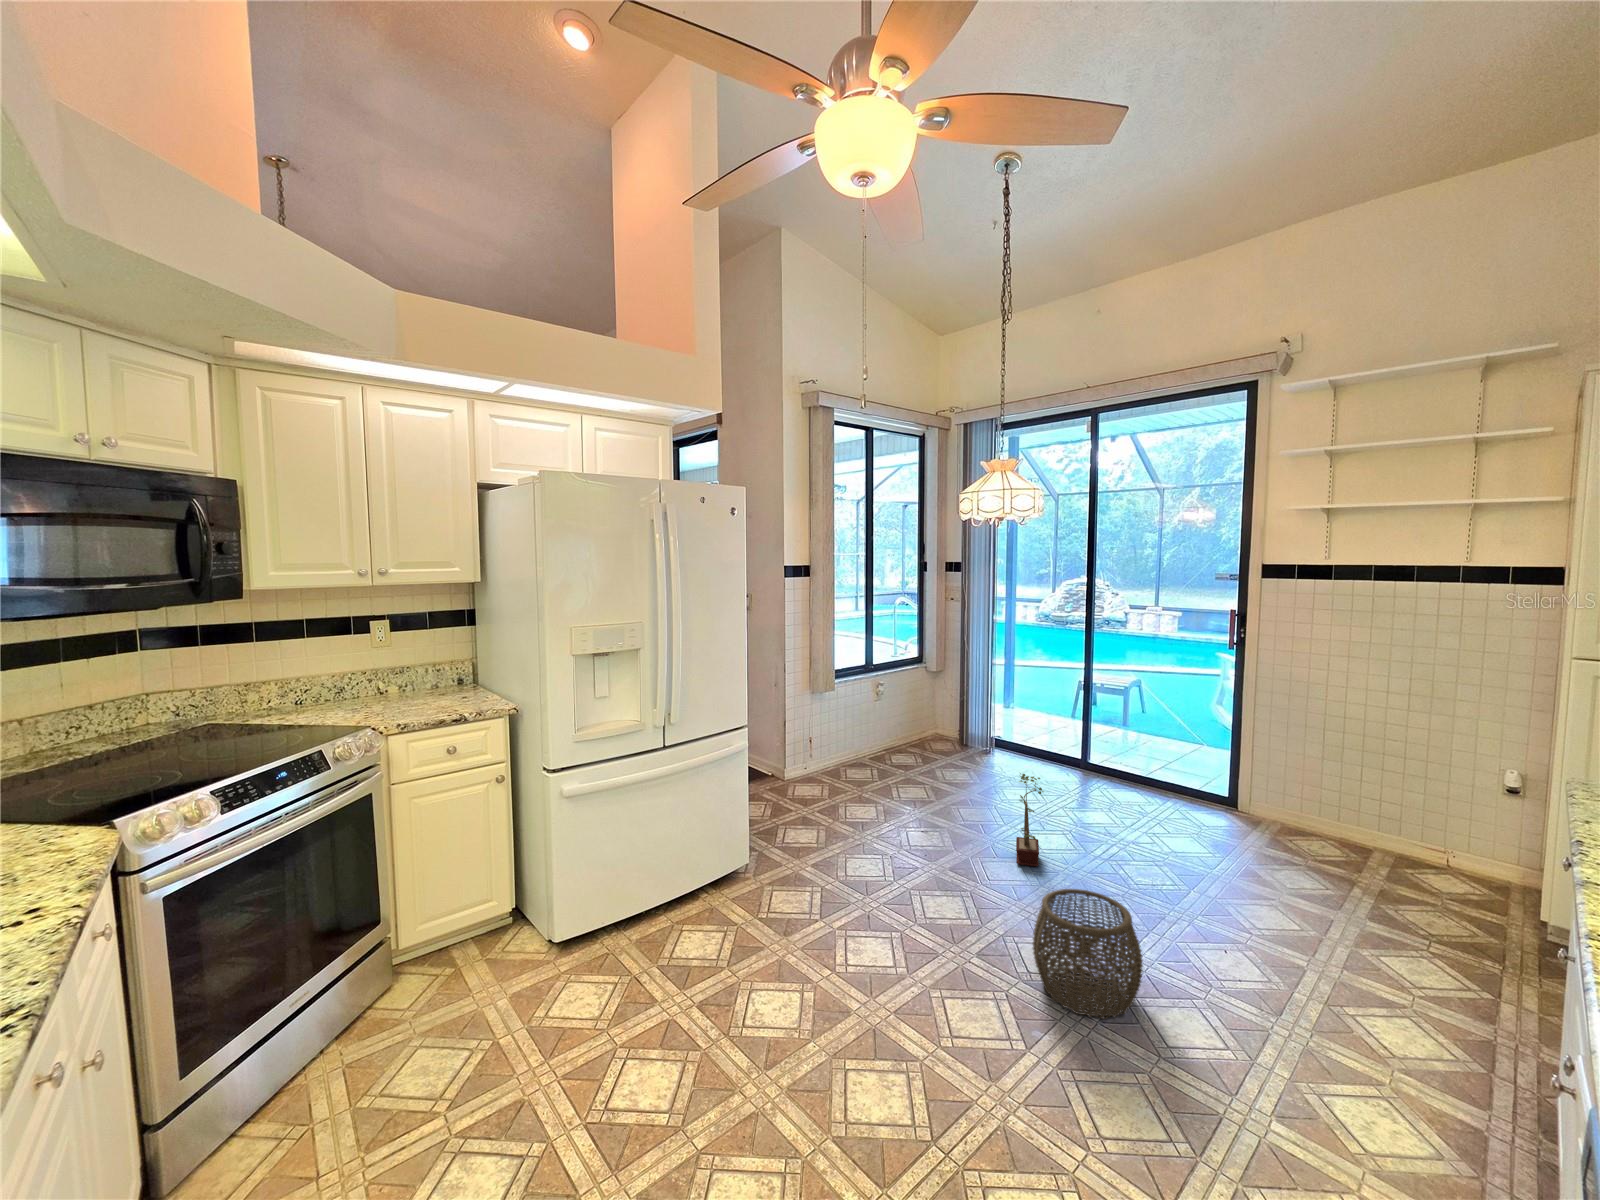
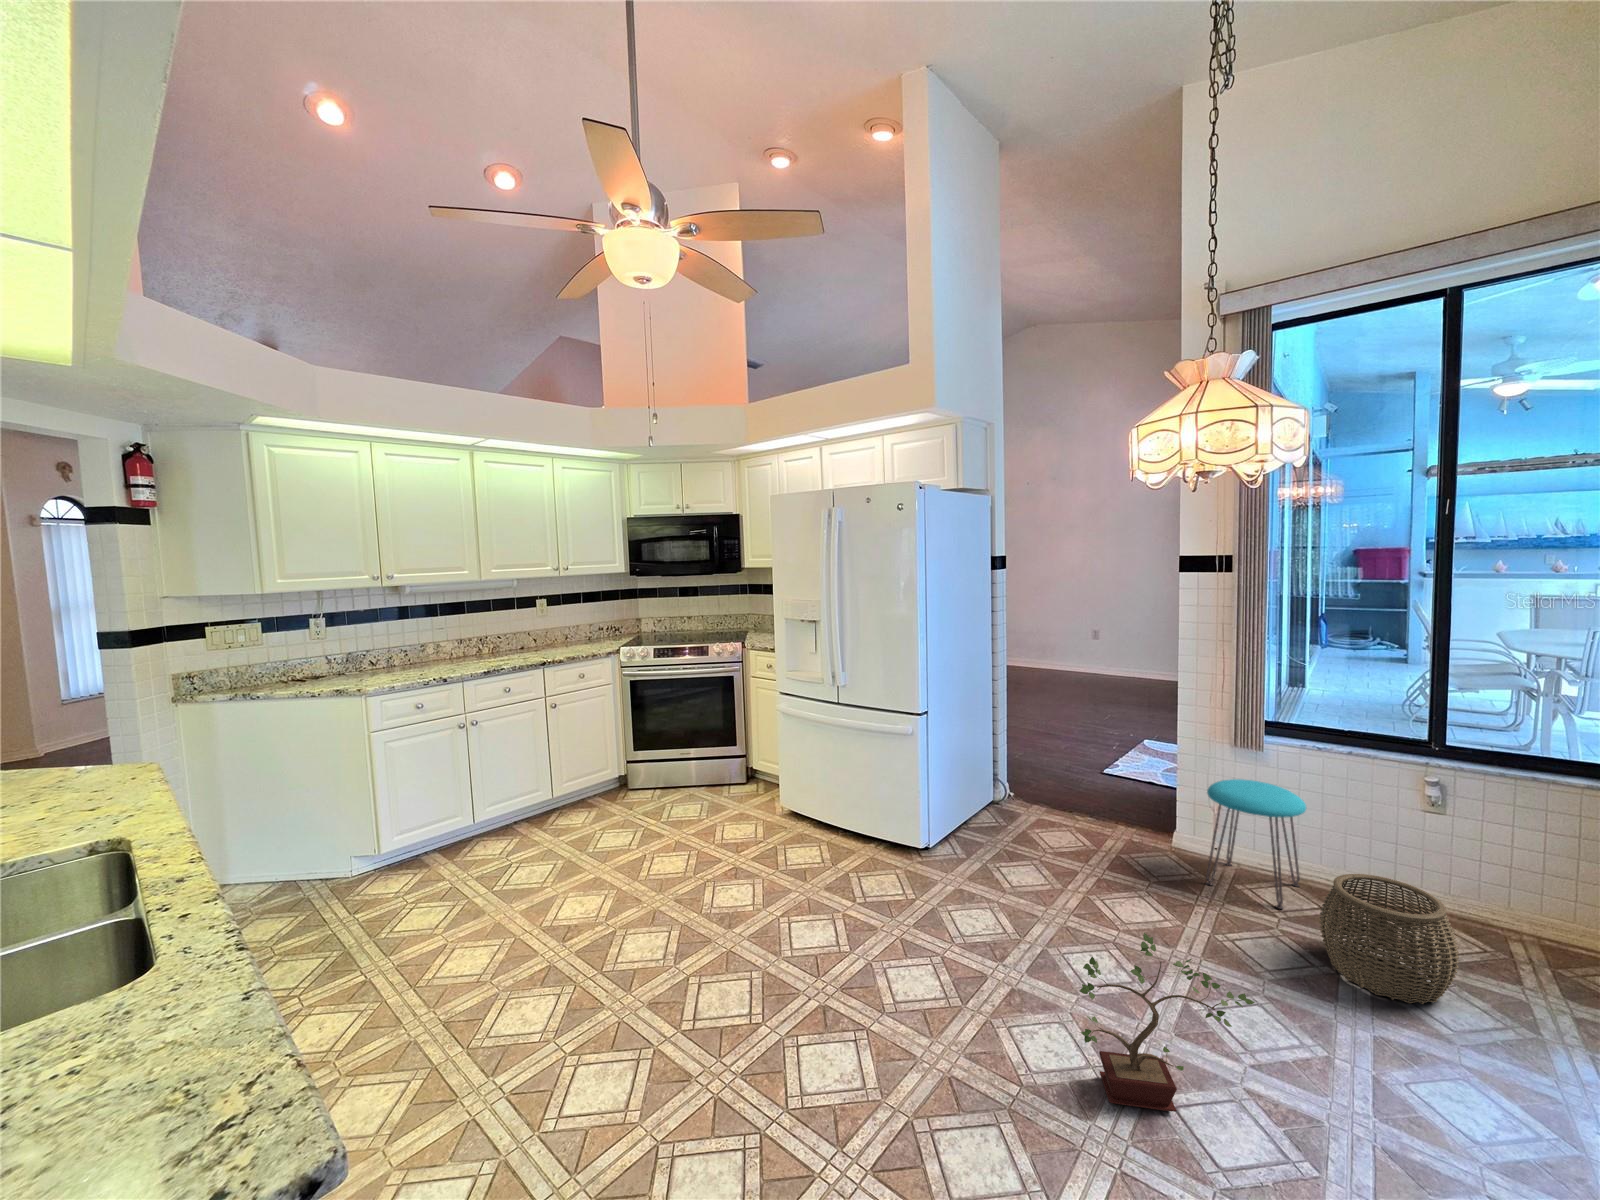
stool: none [812,719,867,792] -> present [1206,779,1306,909]
woven basket: present [1033,889,1143,1019] -> present [1320,874,1459,1004]

